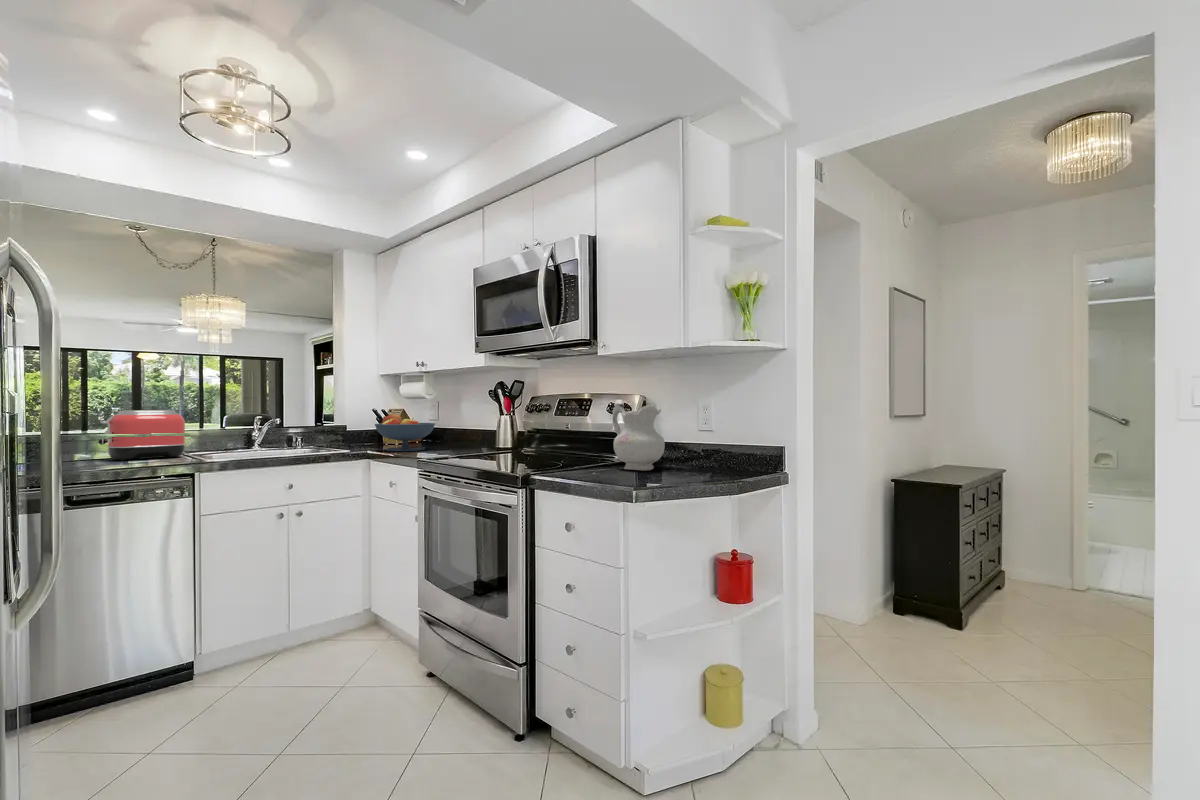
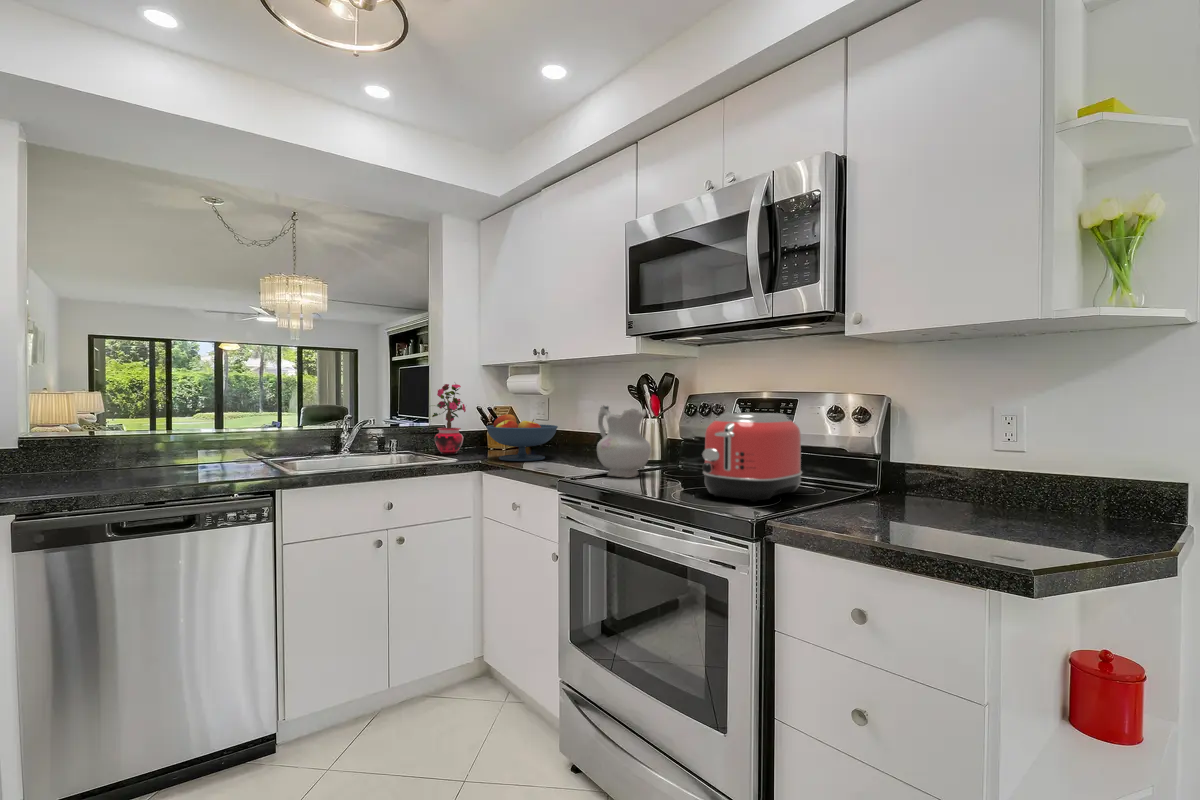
potted plant: none [329,388,363,449] -> present [432,384,466,455]
ceramic pitcher: present [612,403,665,471] -> present [597,406,651,478]
toaster: present [98,410,186,461] -> present [702,413,802,502]

